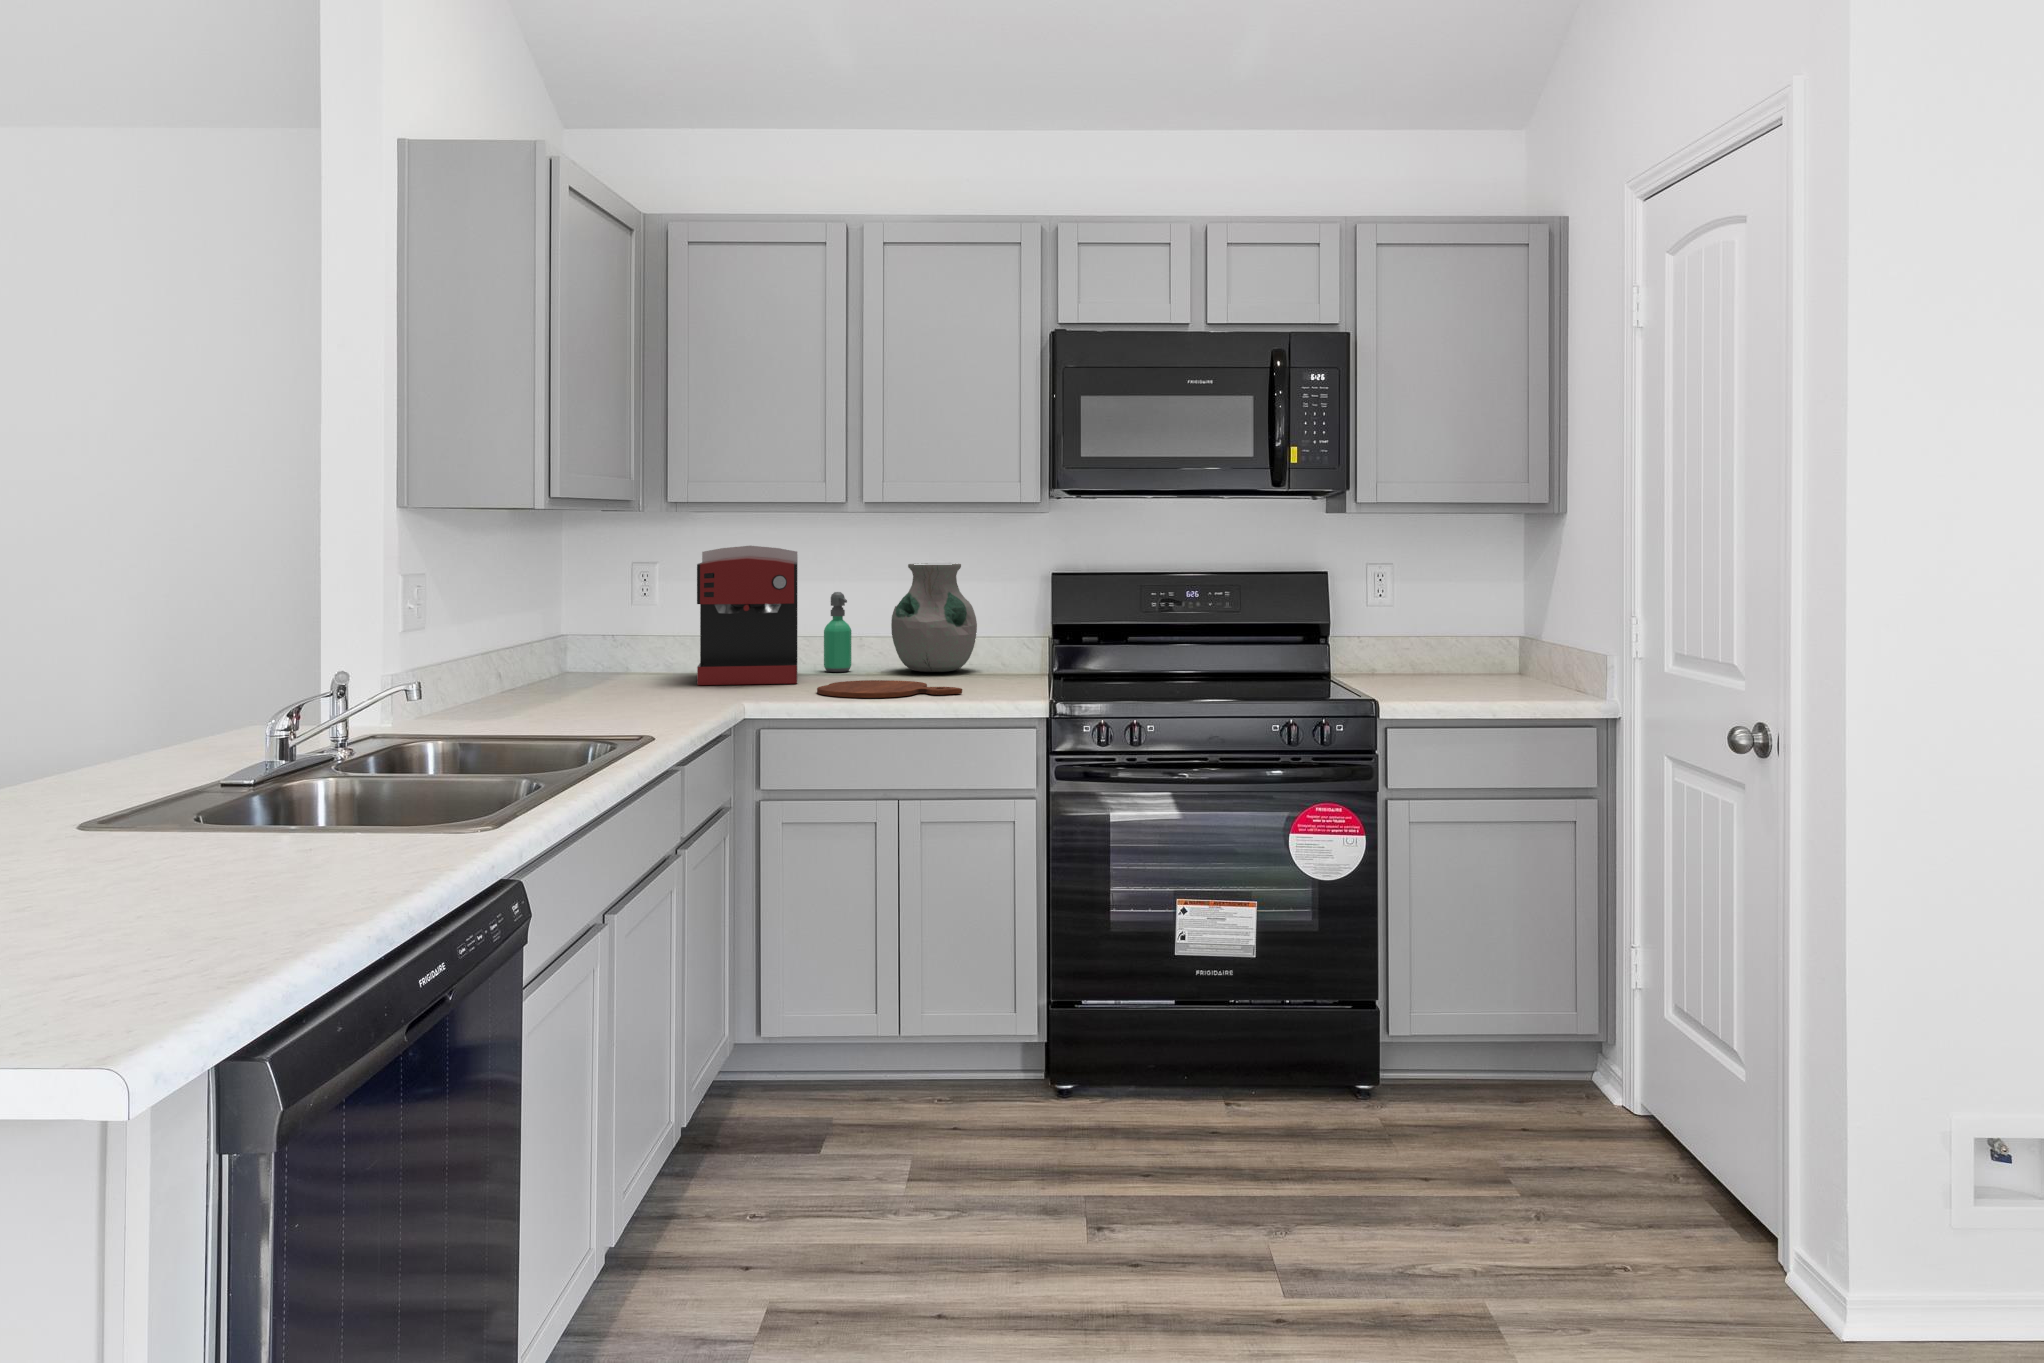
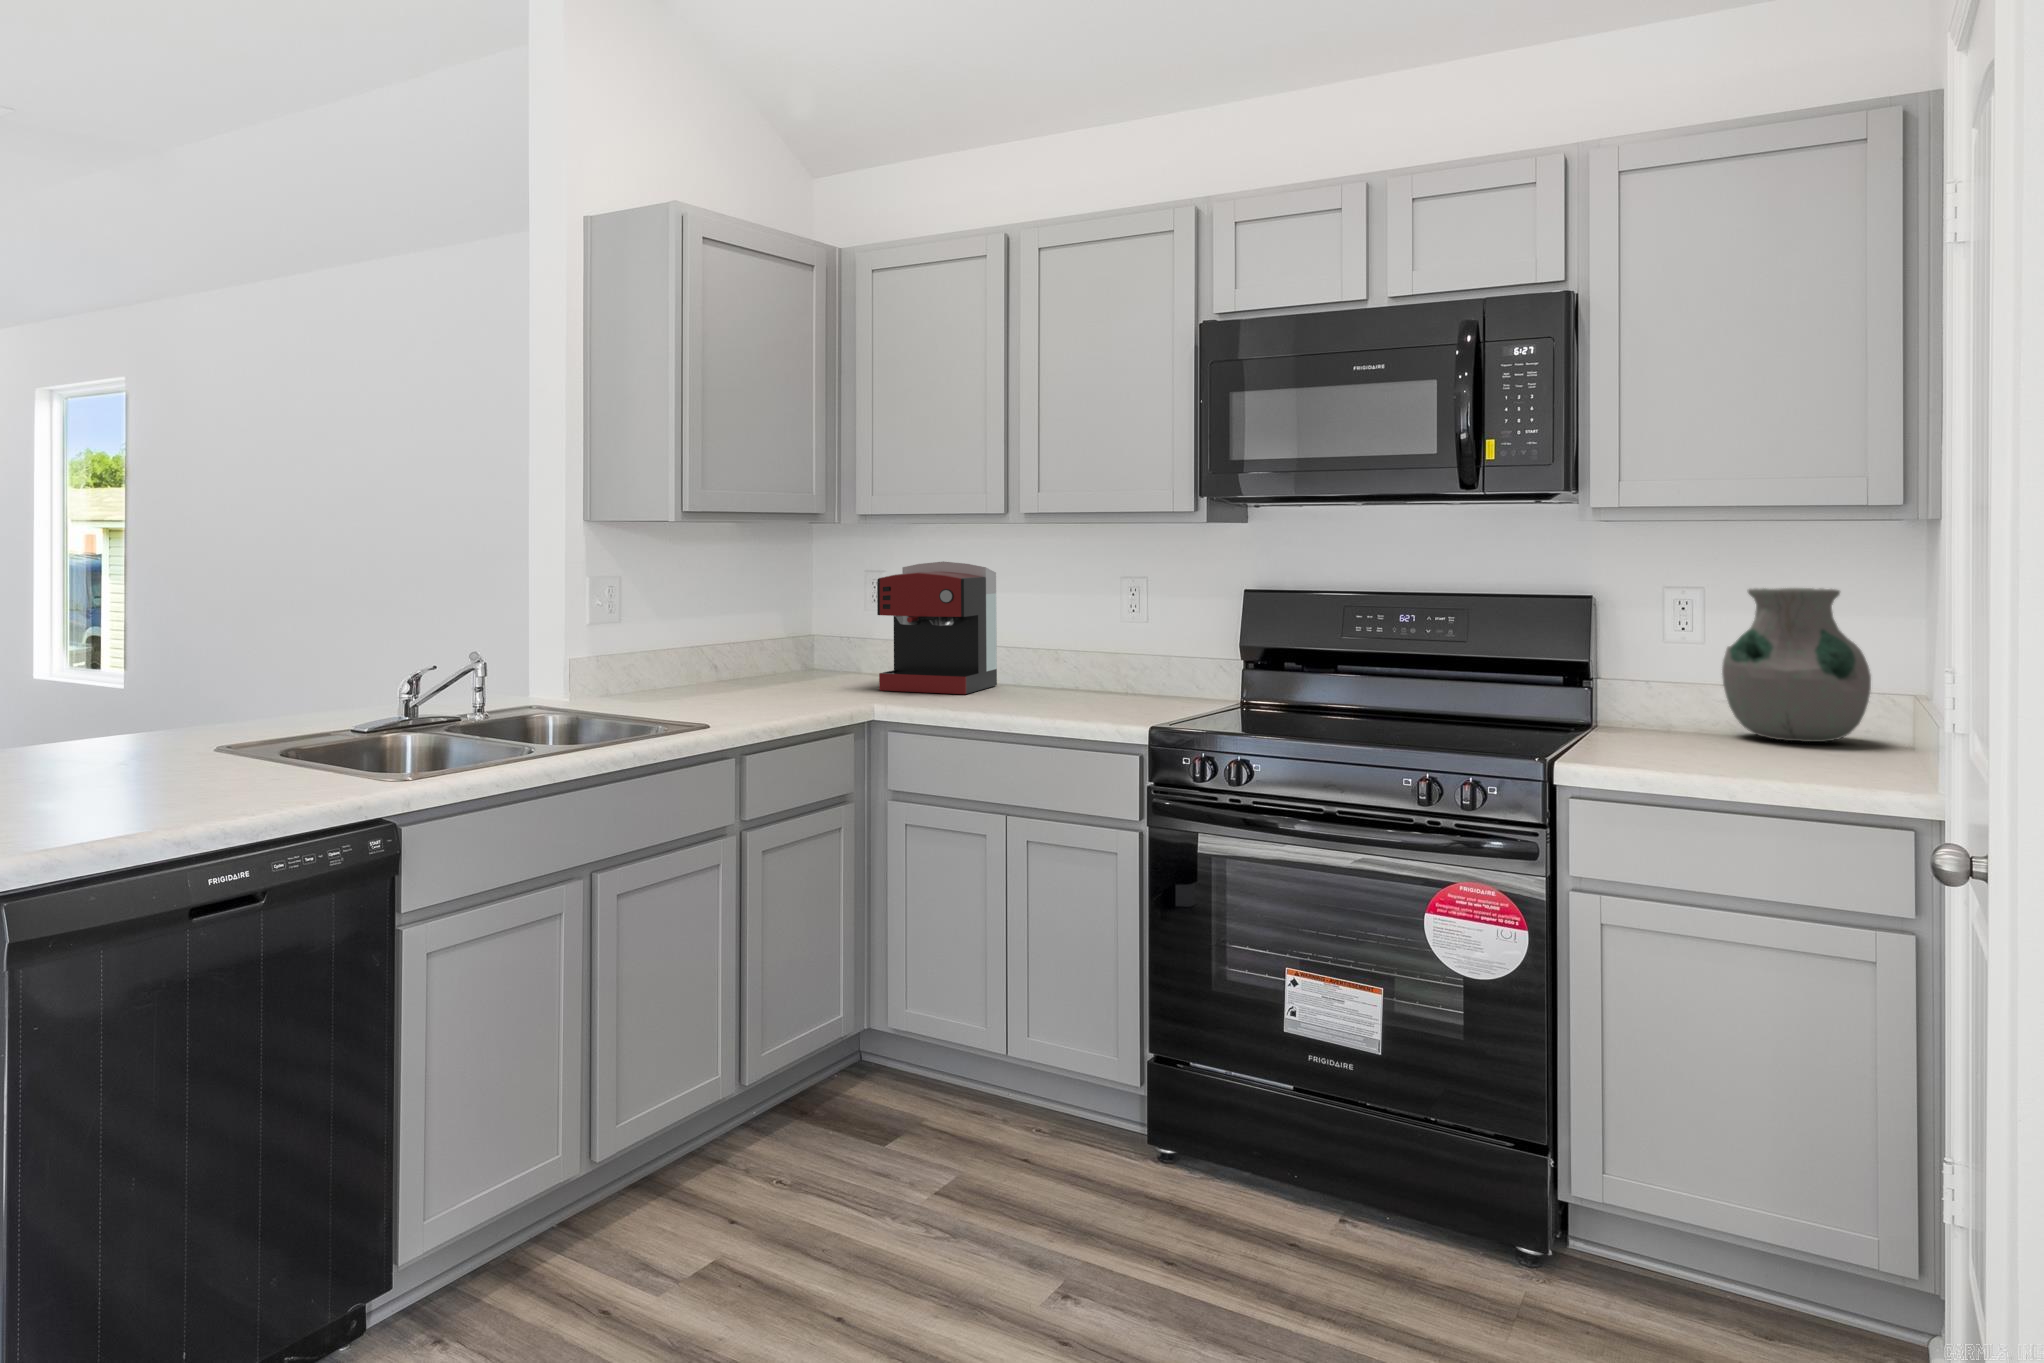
vase: present [891,564,977,672] -> present [1722,588,1871,742]
soap dispenser: present [824,592,851,672] -> none [1024,608,1052,687]
cutting board: present [817,680,962,698] -> none [954,695,1085,714]

